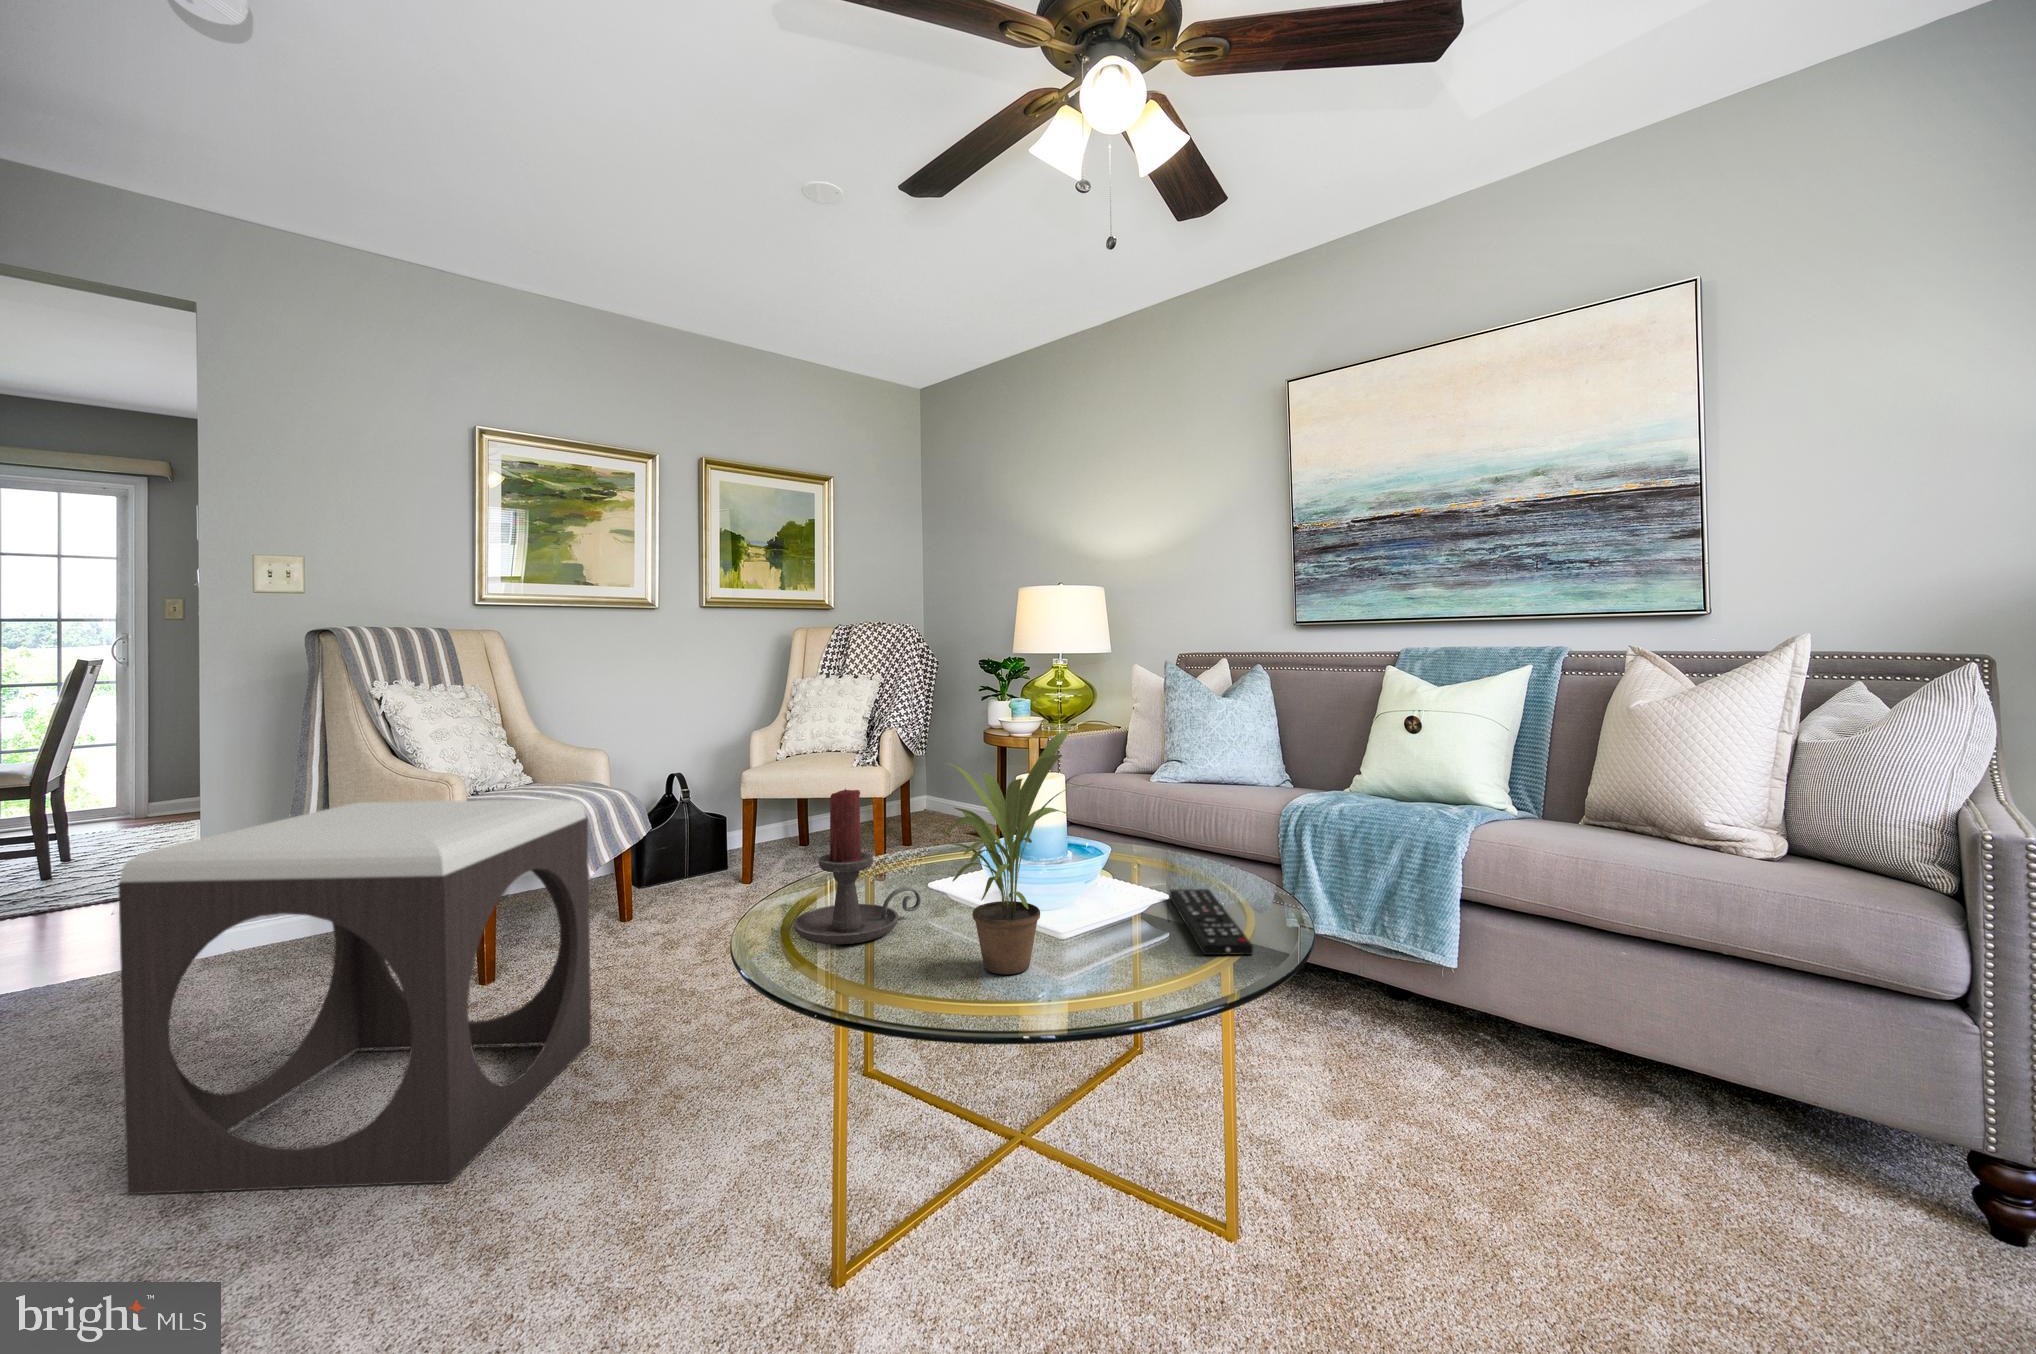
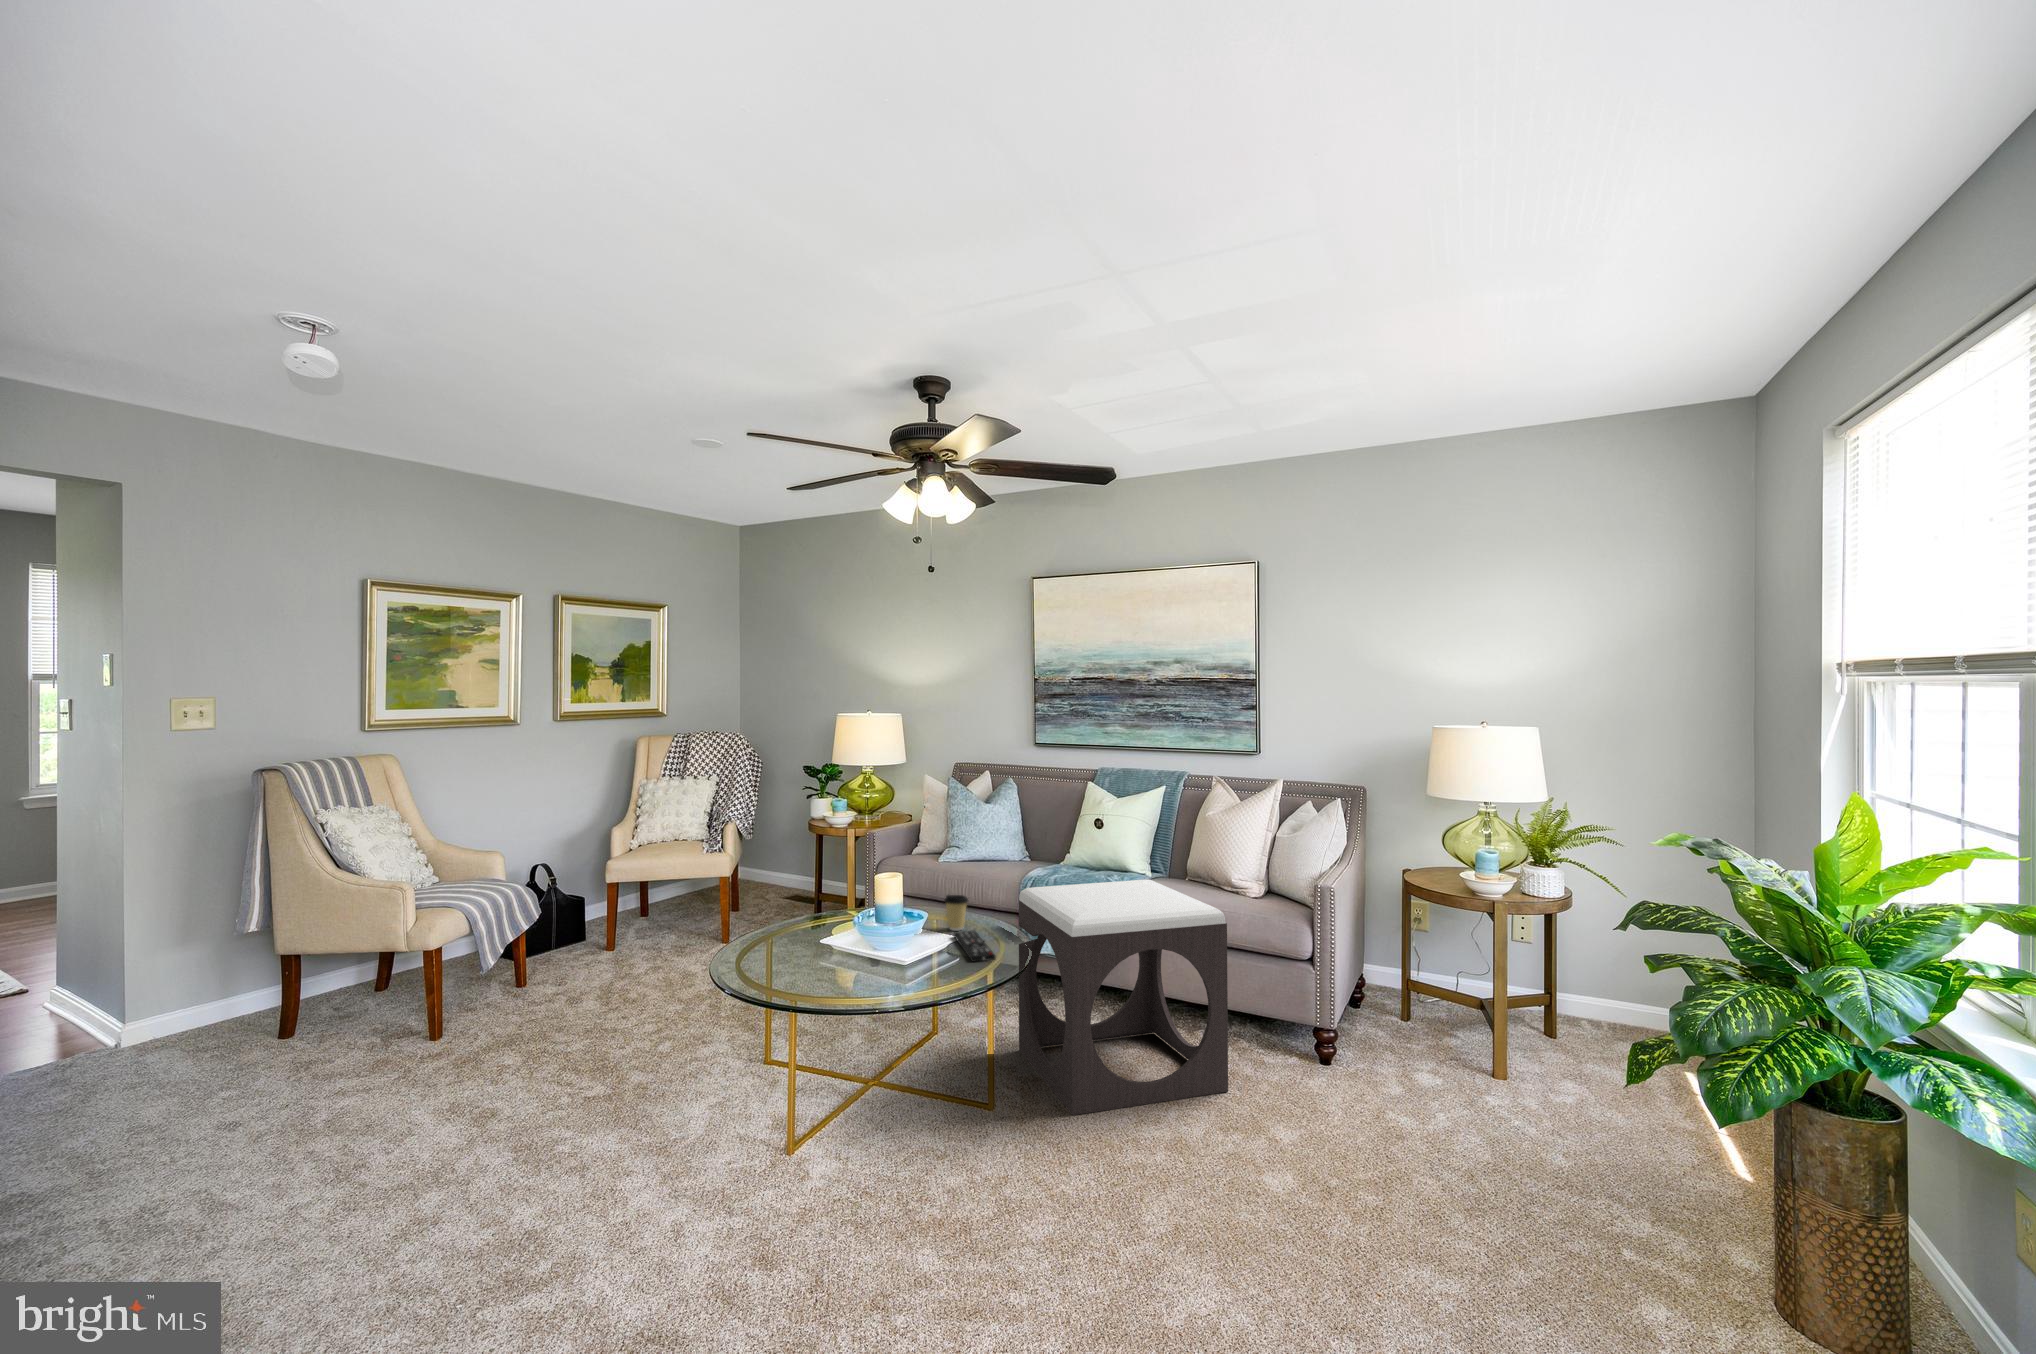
potted plant: present [946,731,1088,974] -> none [841,851,920,977]
candle holder: present [794,789,921,944] -> none [749,885,817,971]
footstool: present [118,799,592,1194] -> present [1019,879,1228,1115]
coffee cup: none [1153,824,1197,887] -> present [944,895,968,931]

